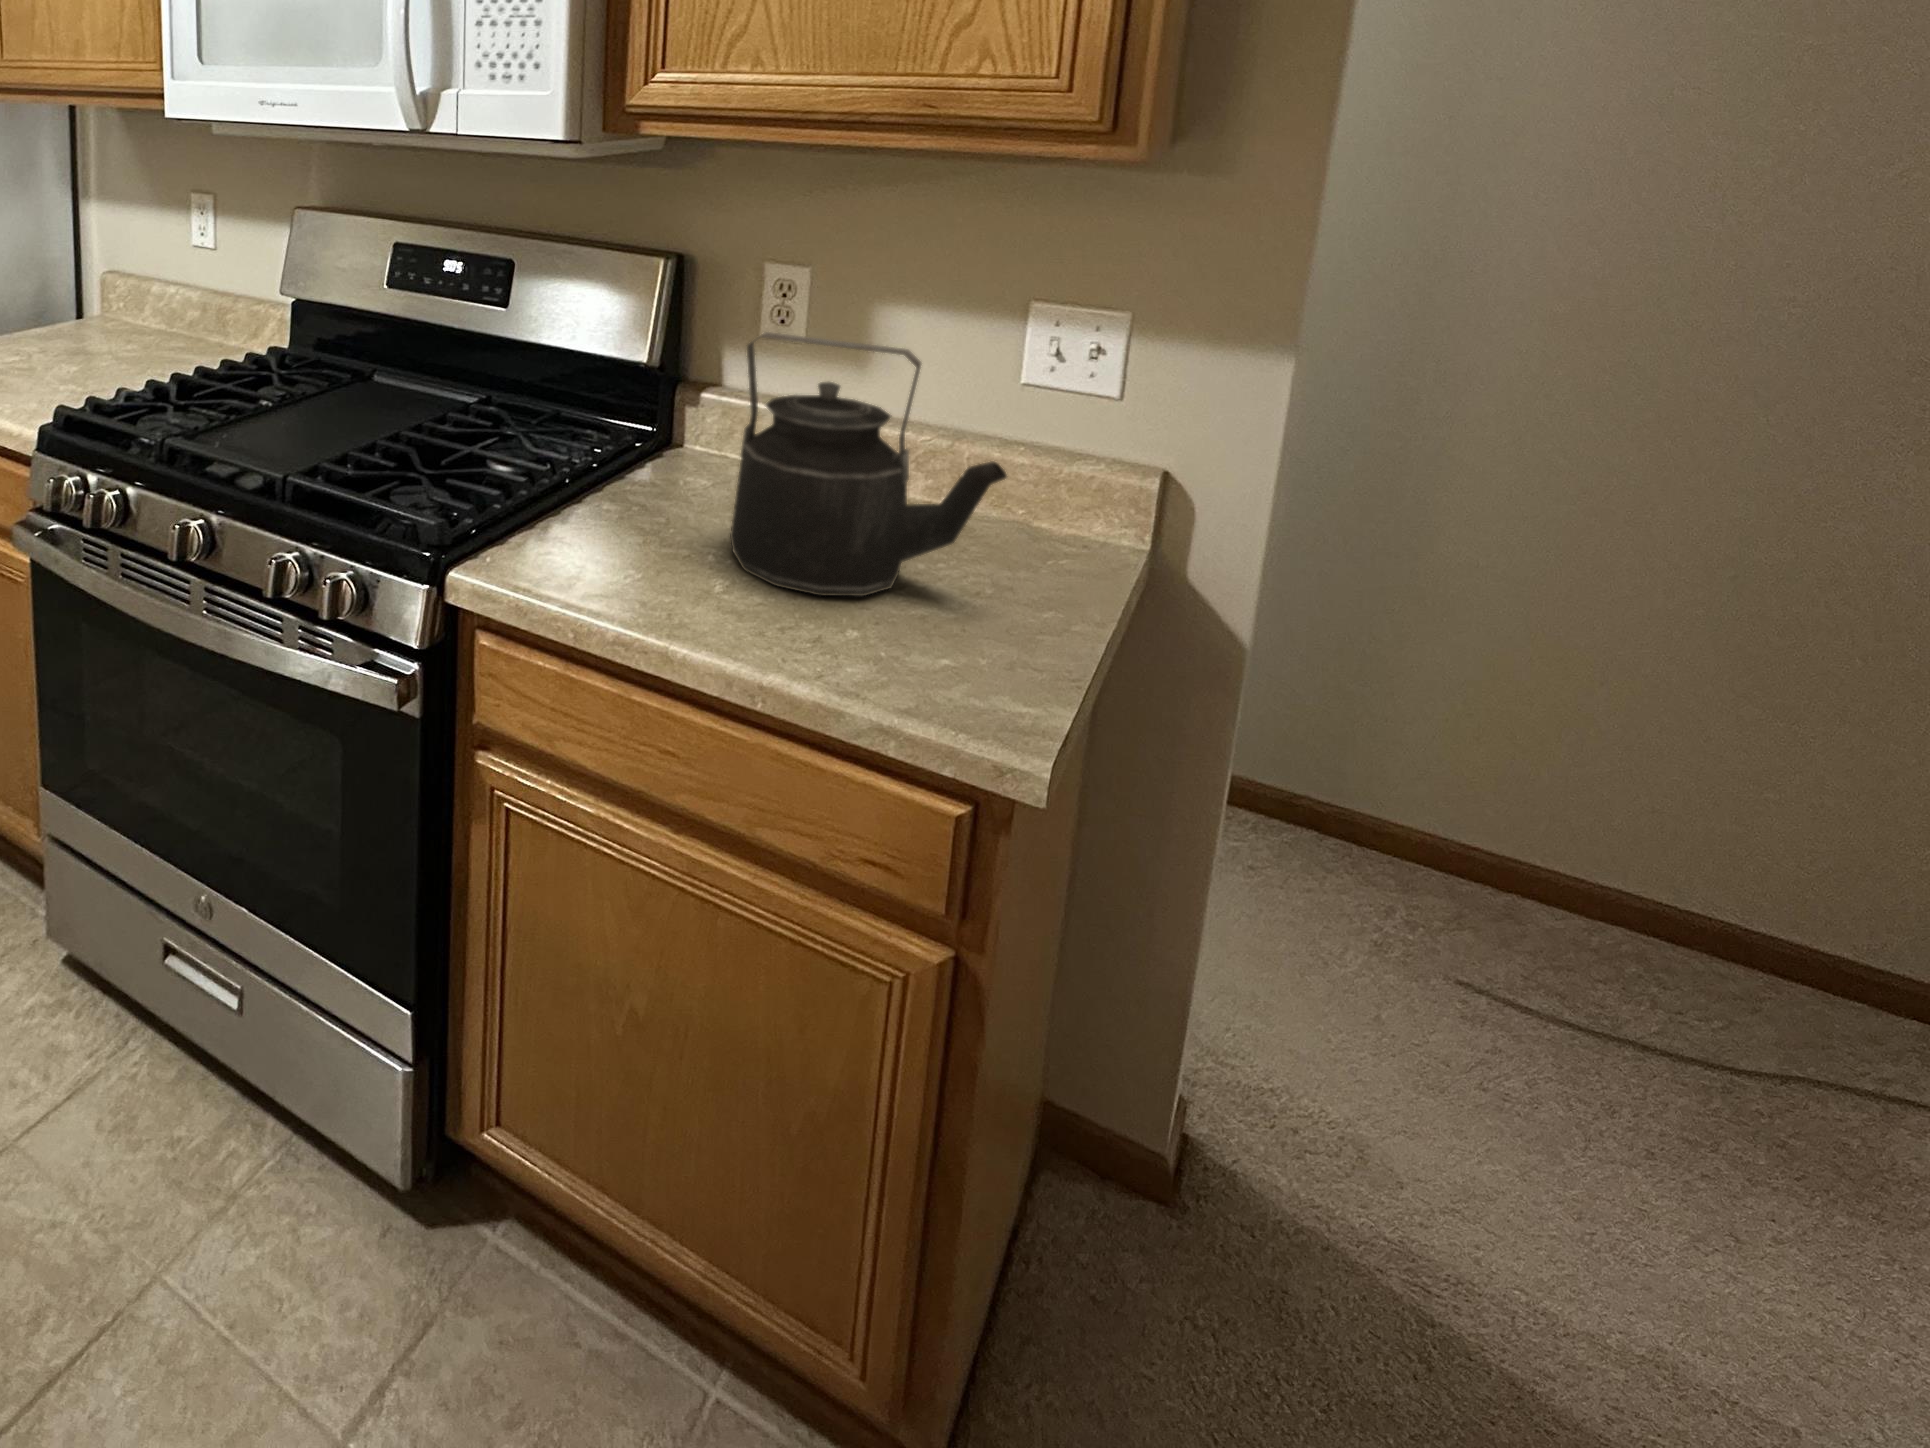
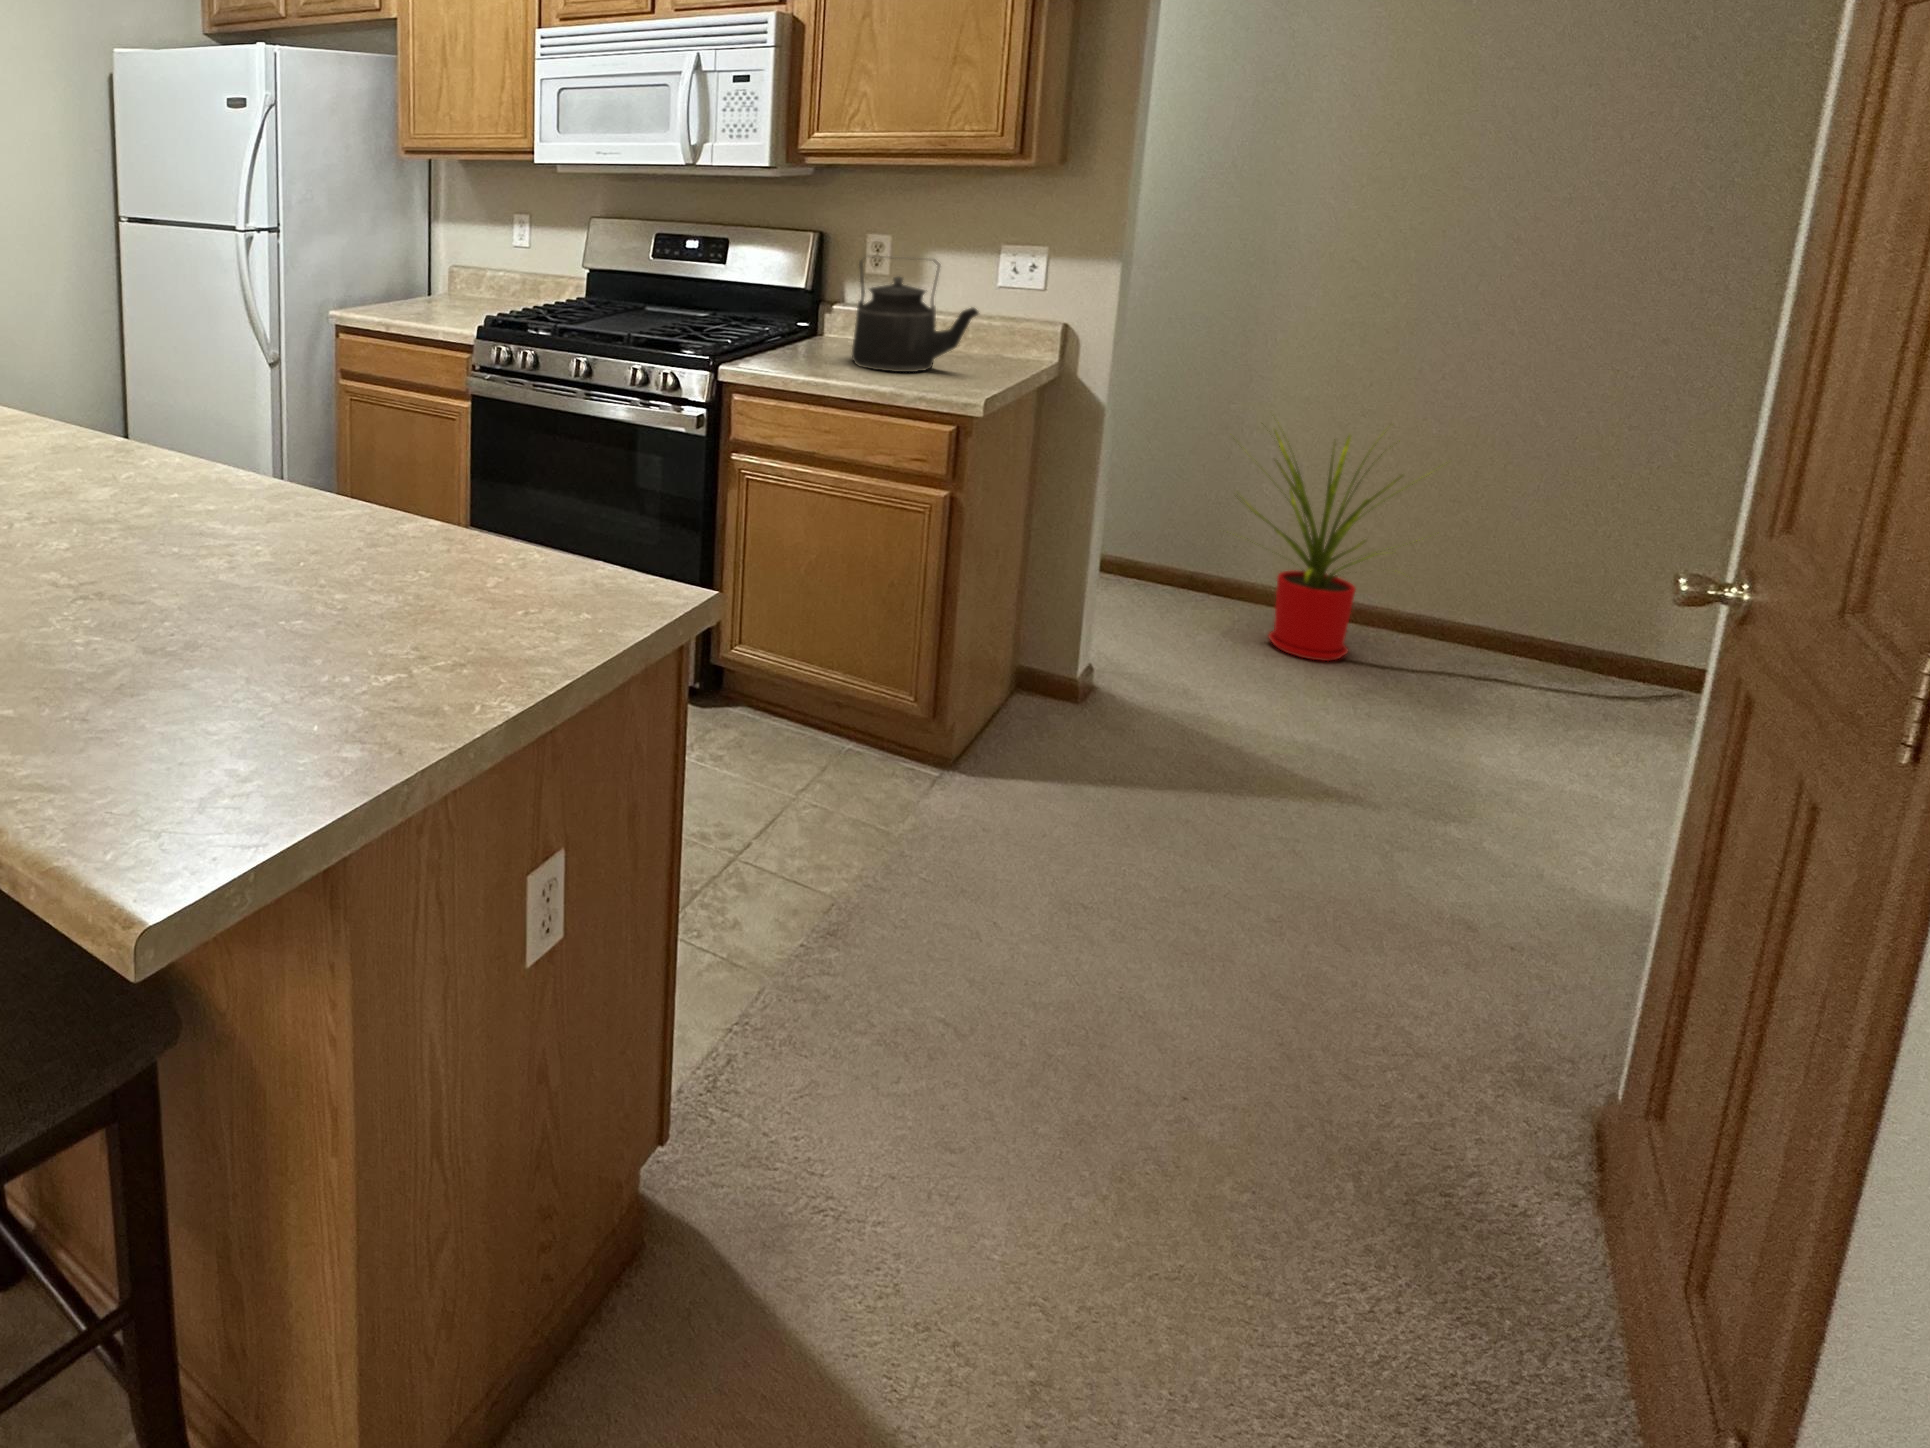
house plant: none [1368,570,1835,1031] -> present [1233,422,1447,661]

